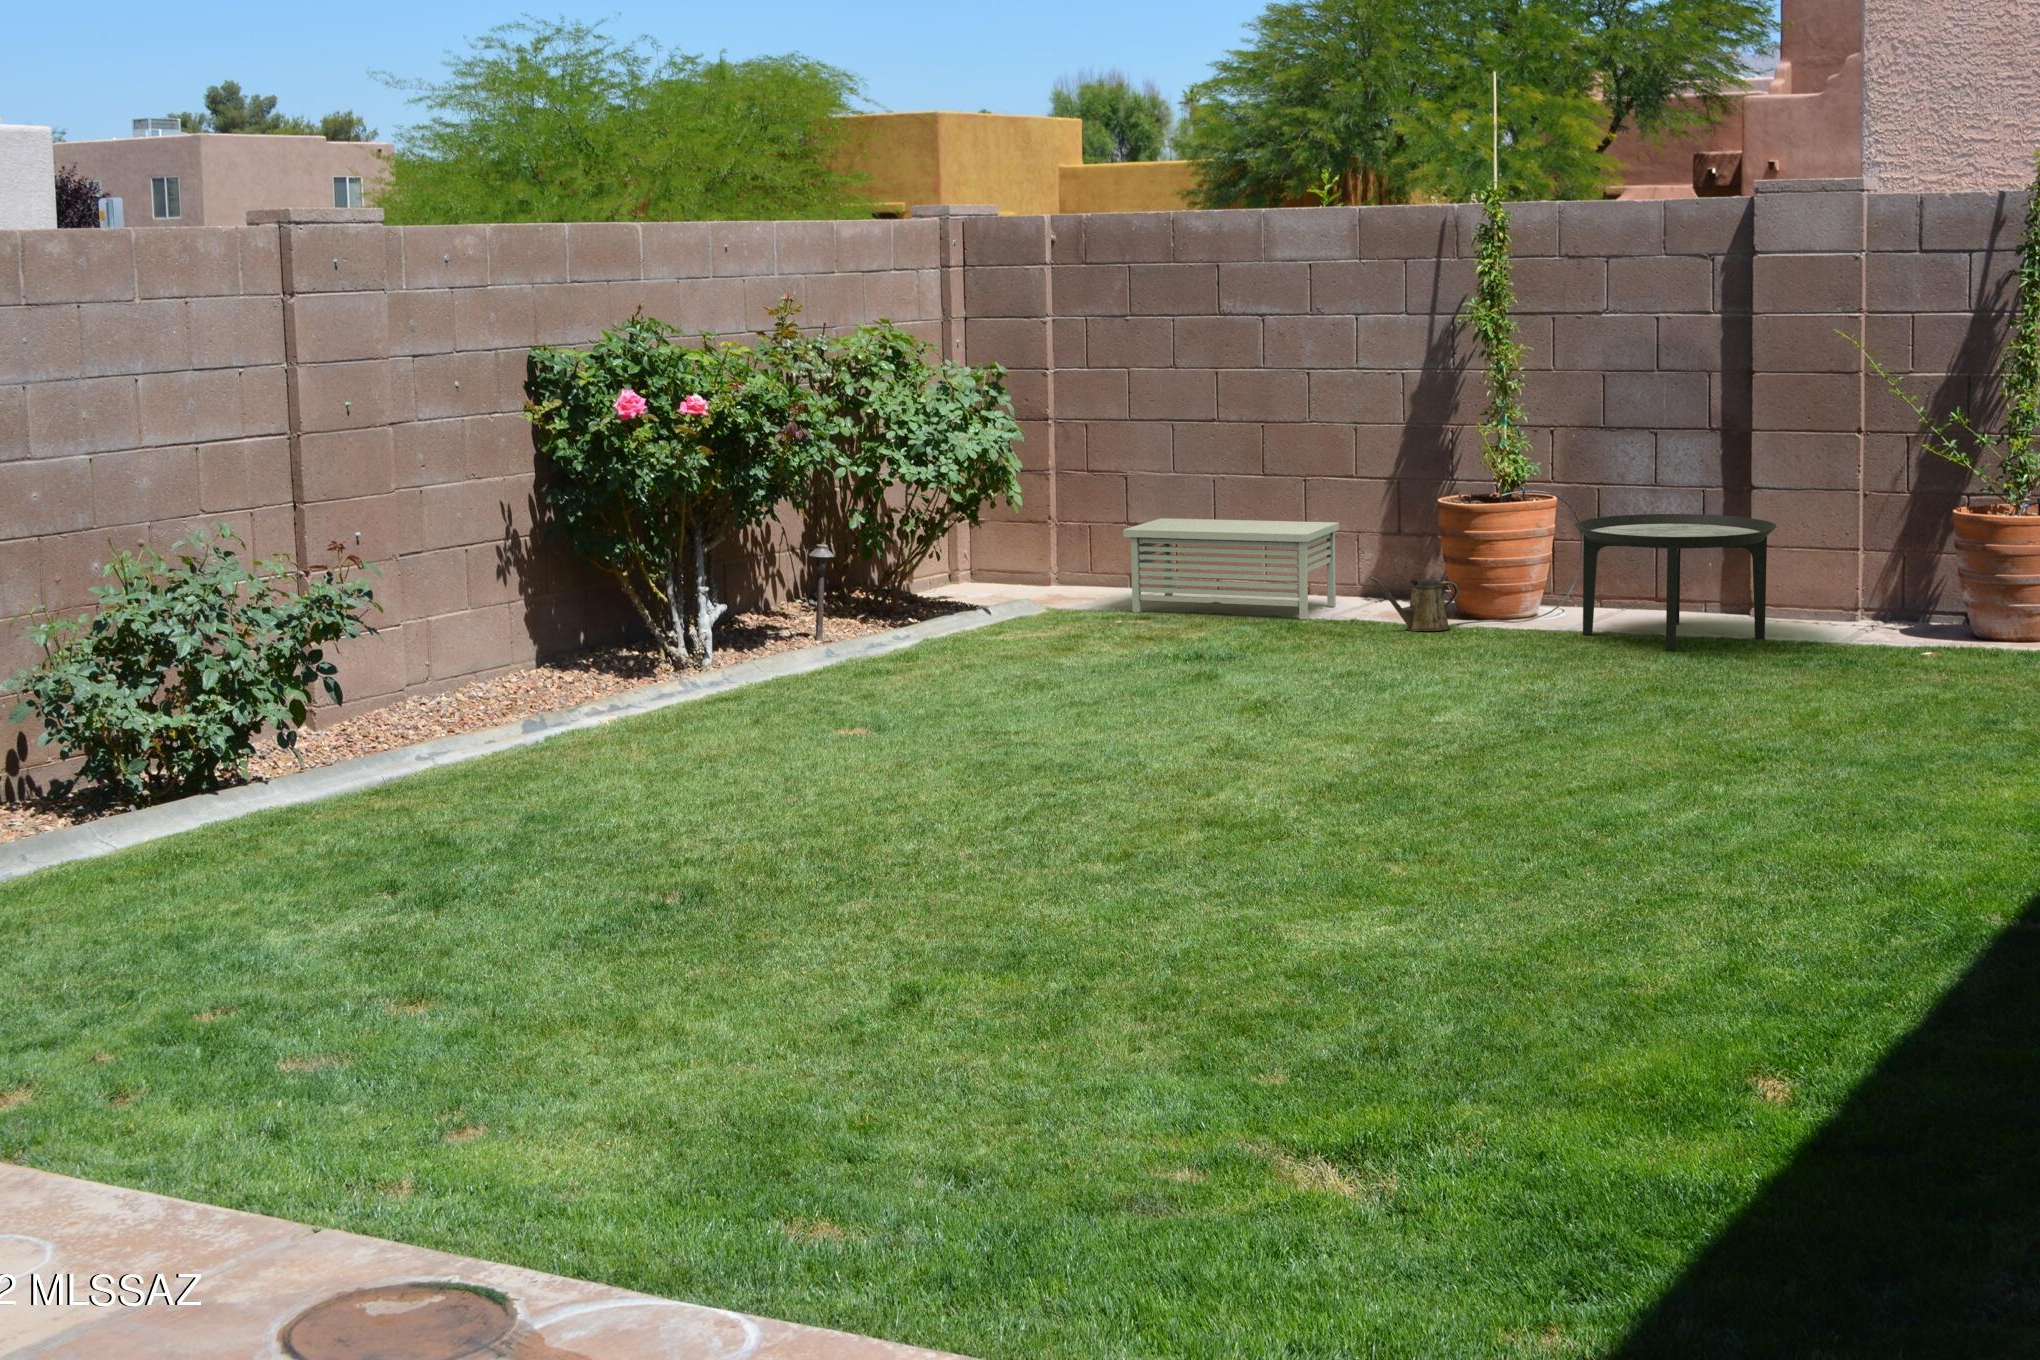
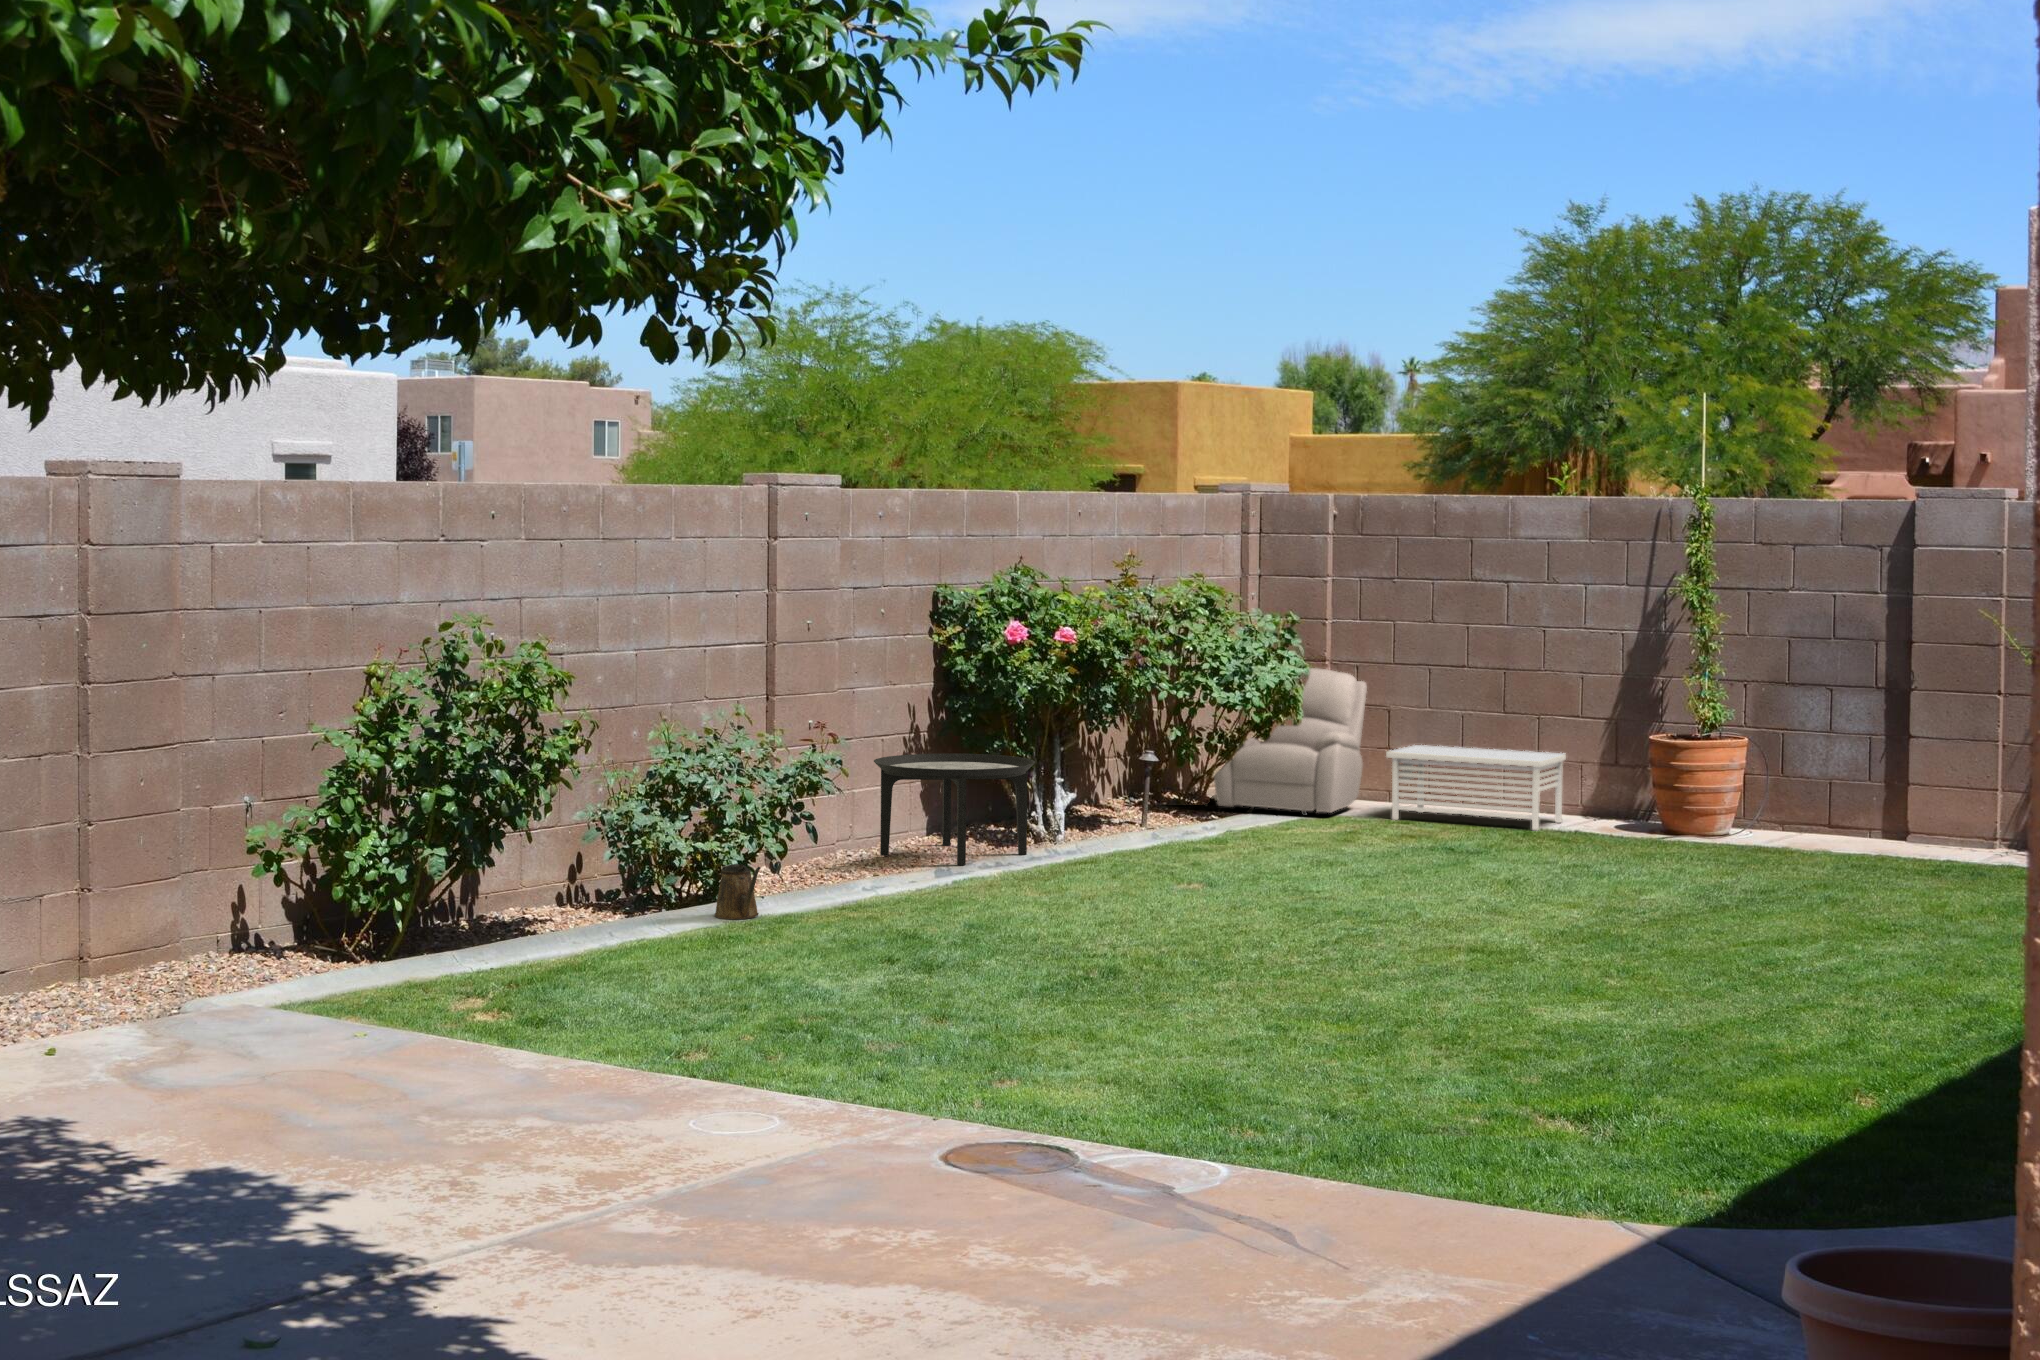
chair: none [915,429,1101,613] -> present [1214,668,1367,816]
round table: present [1575,514,1777,651] -> present [874,754,1035,865]
watering can: present [1370,577,1458,631] -> present [714,864,761,919]

